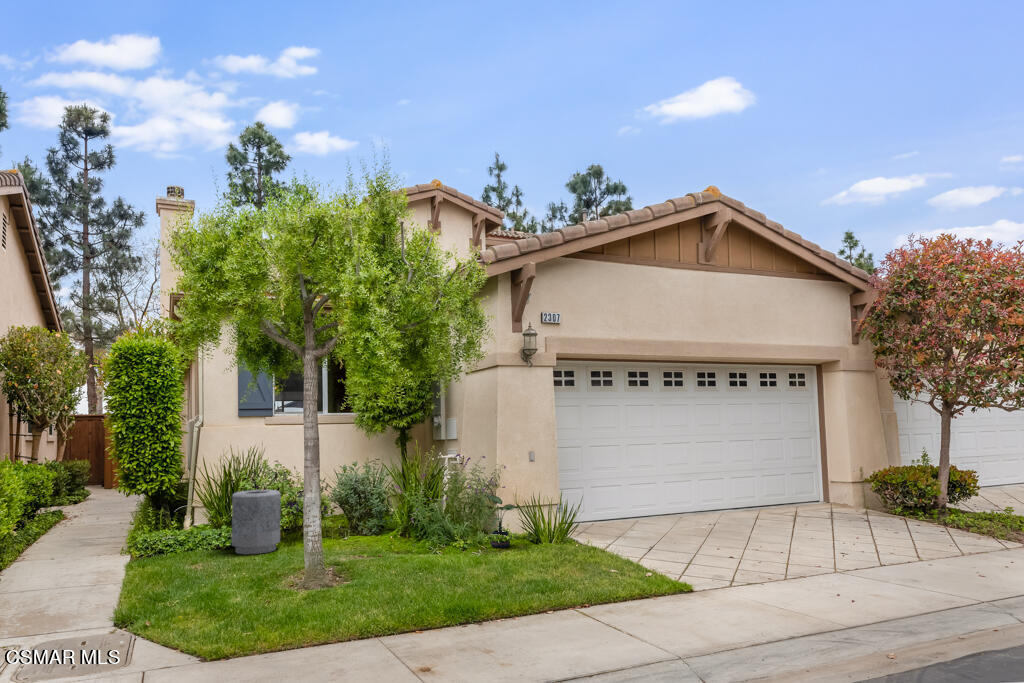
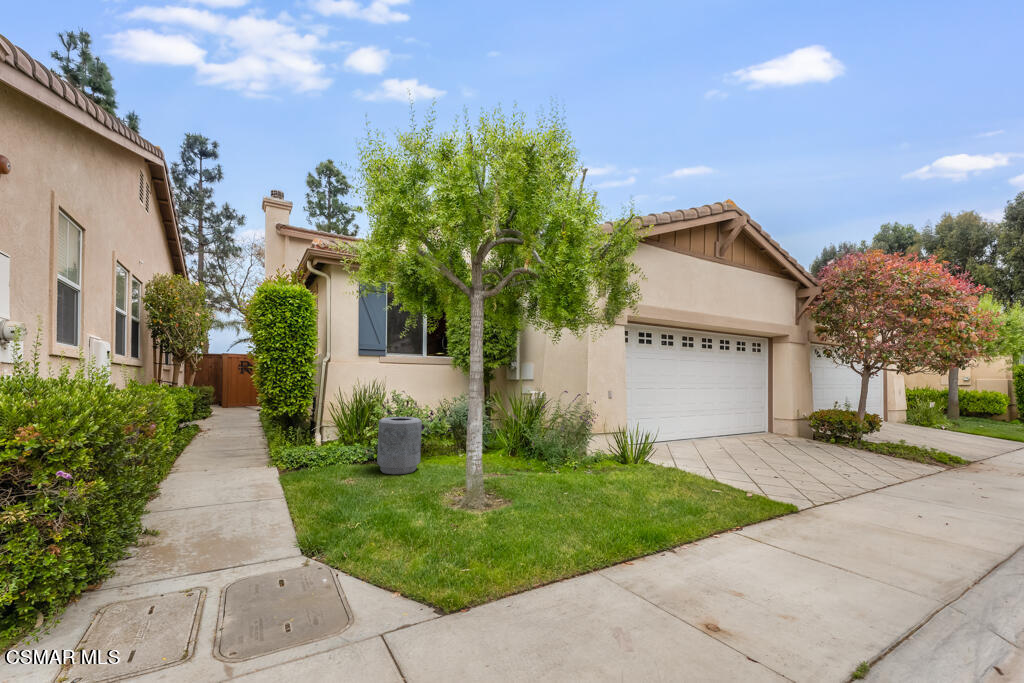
potted plant: present [484,495,517,548] -> none [586,425,613,469]

